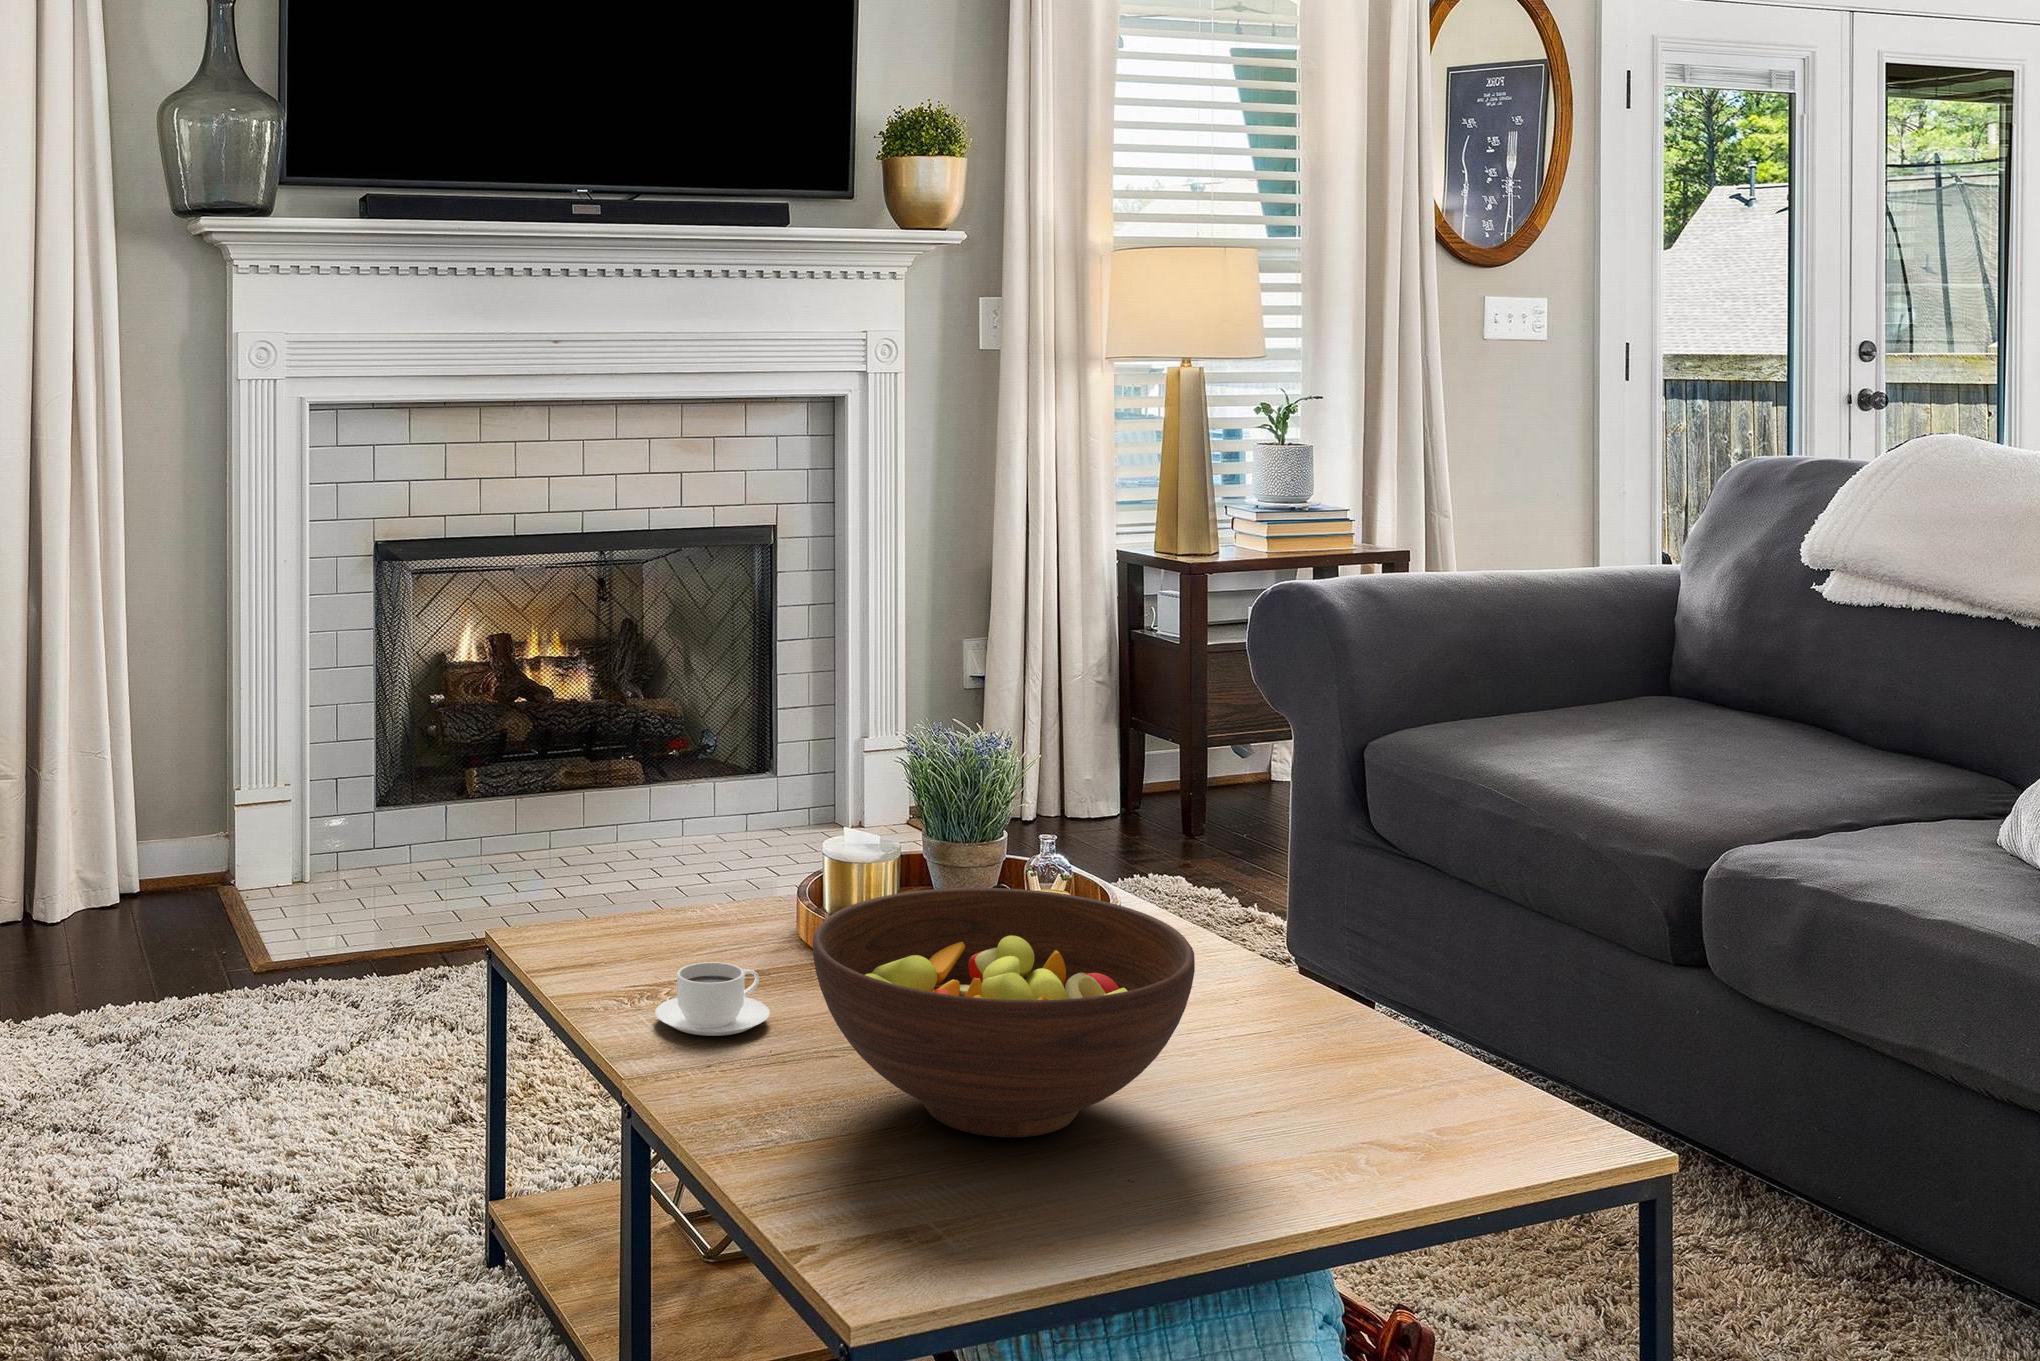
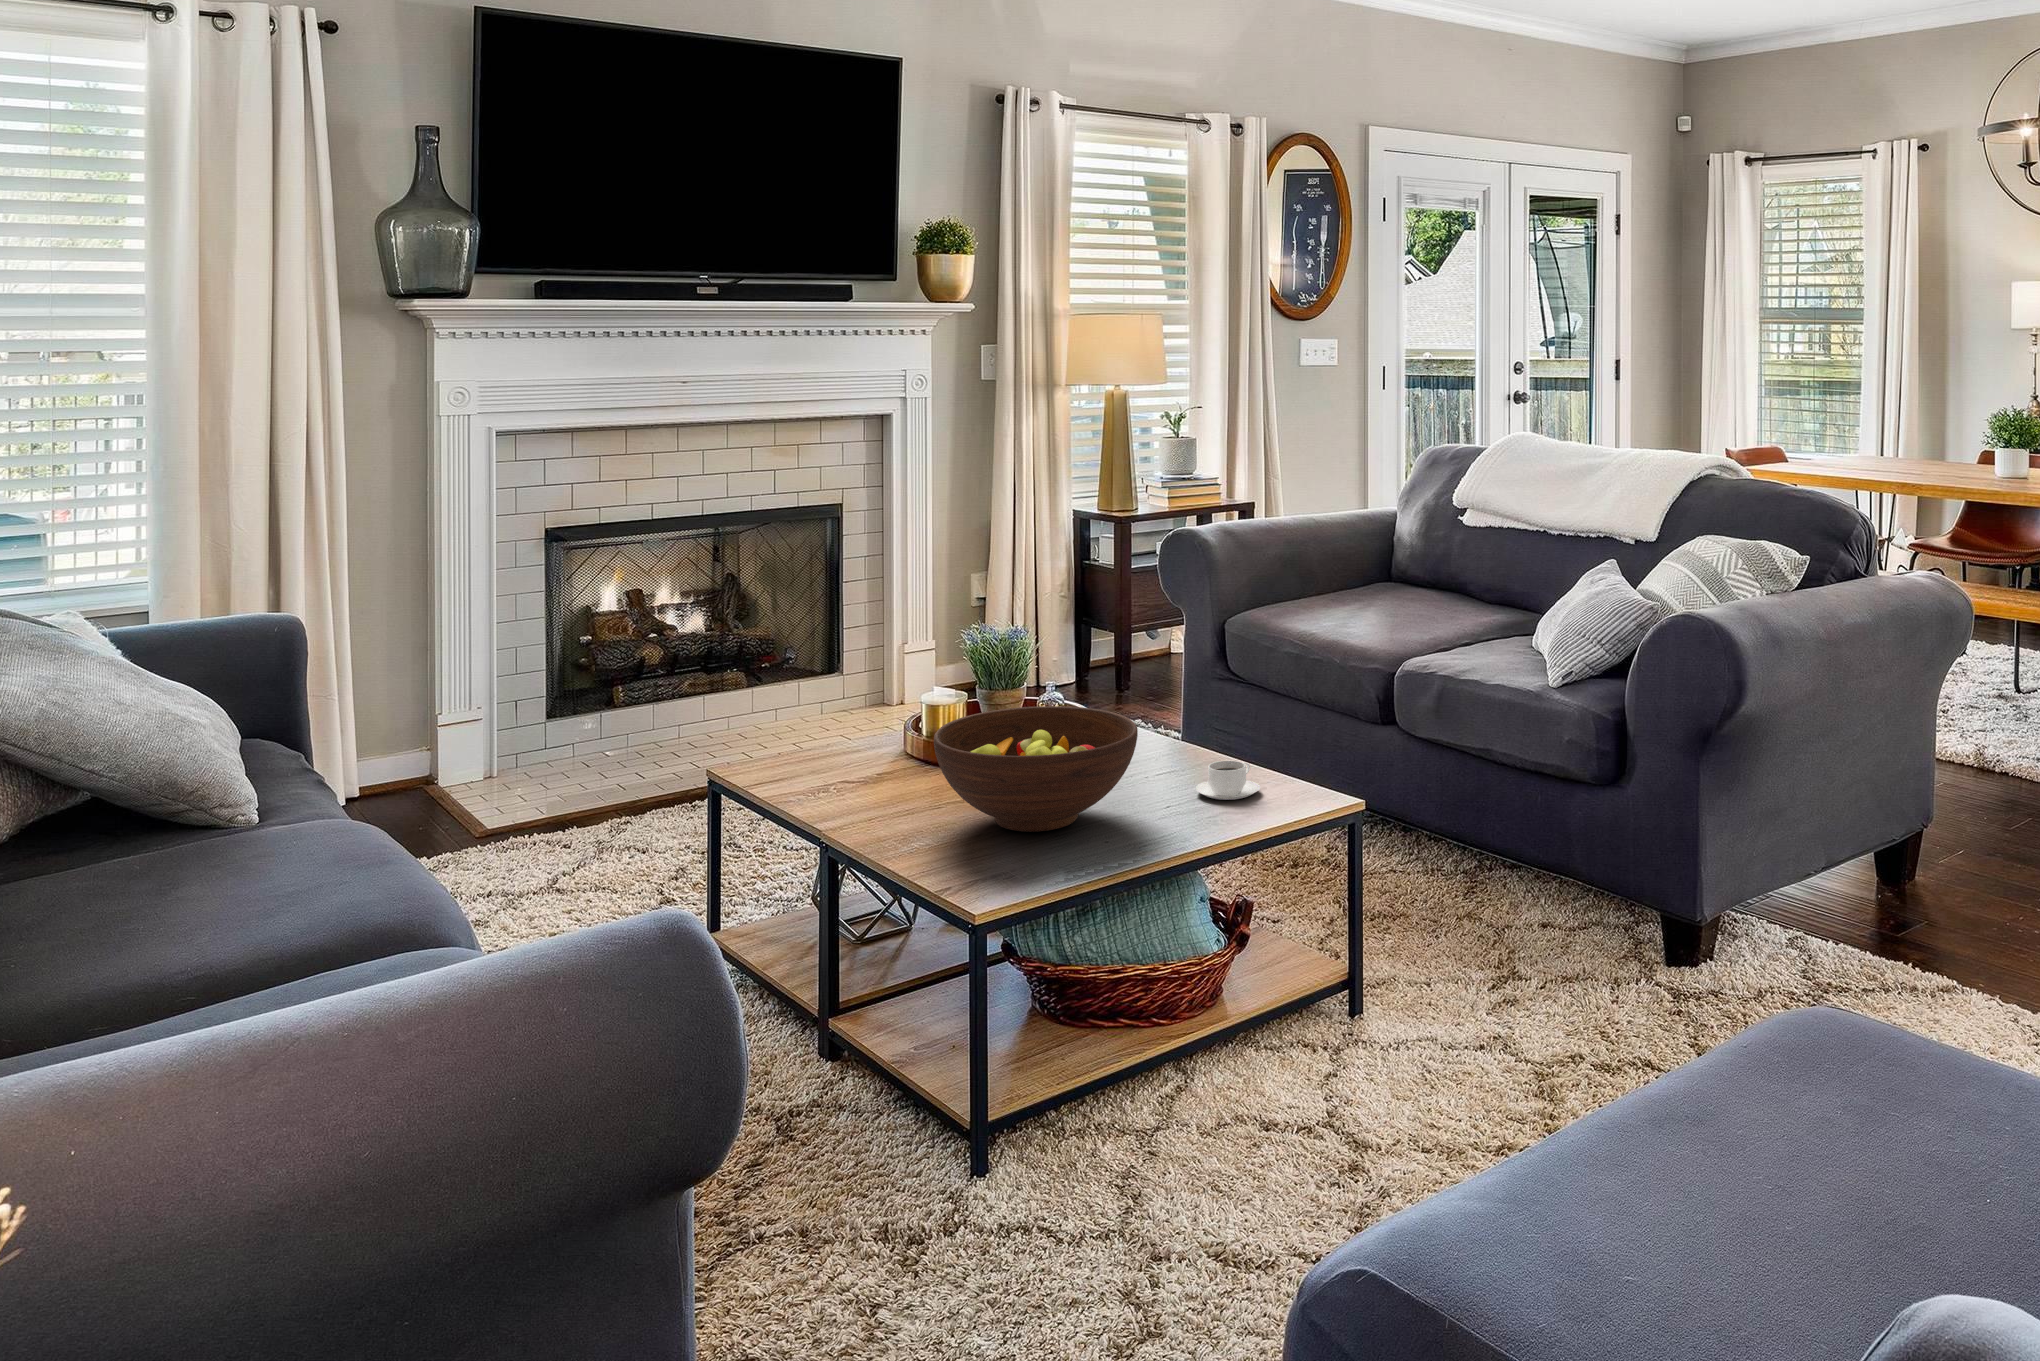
coffee cup: present [655,962,770,1036] -> present [1196,760,1260,800]

